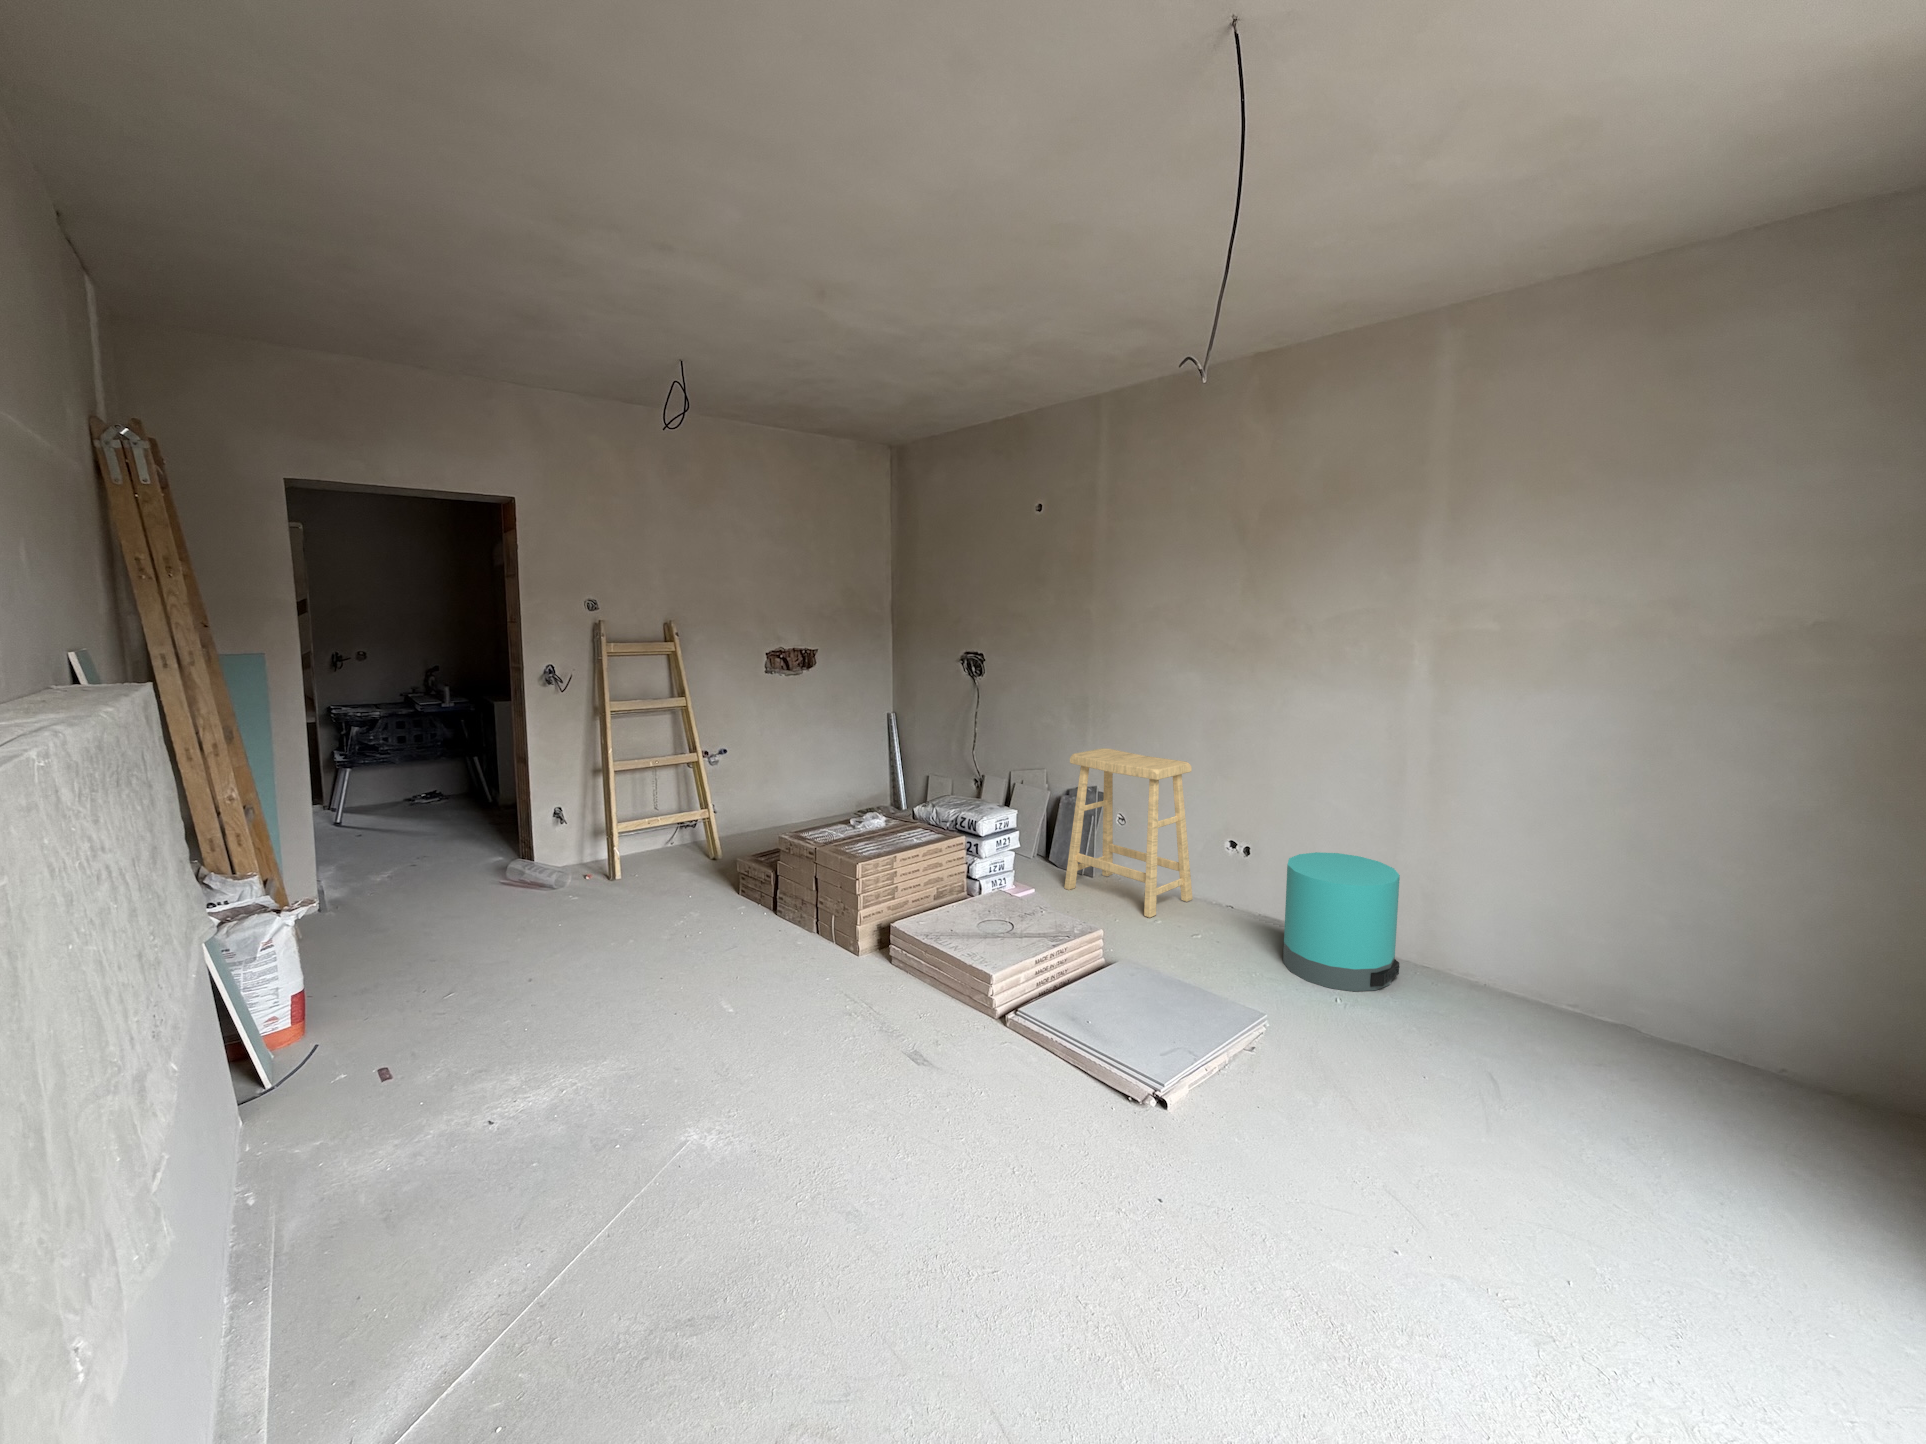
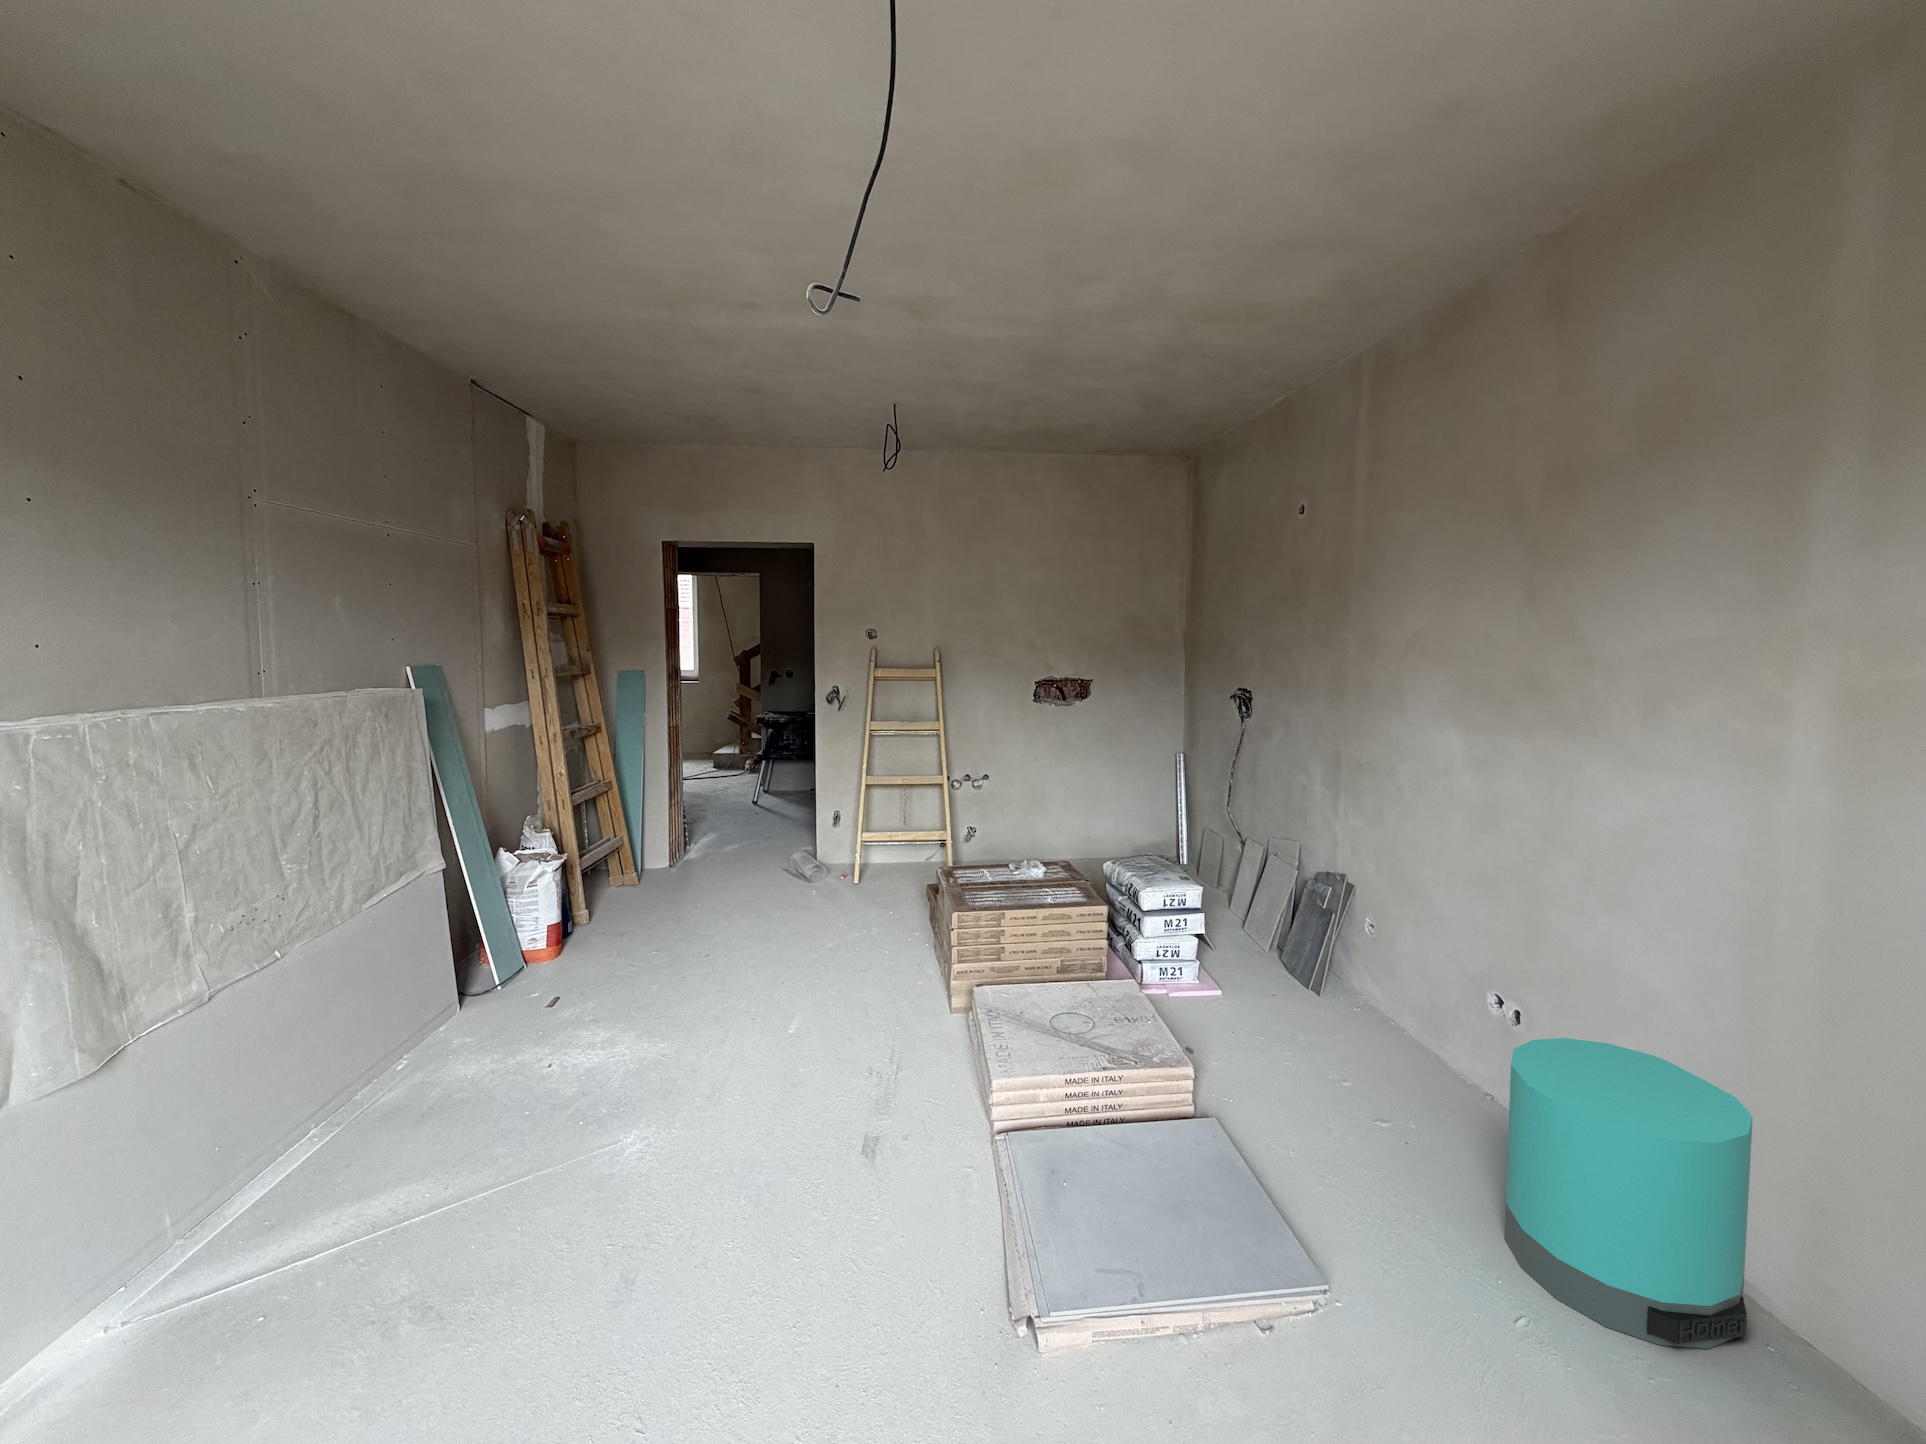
stool: present [1064,748,1193,918] -> none [1268,820,1447,1074]

